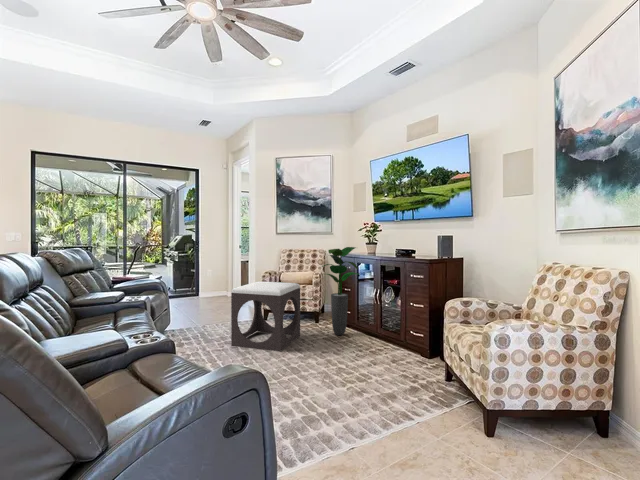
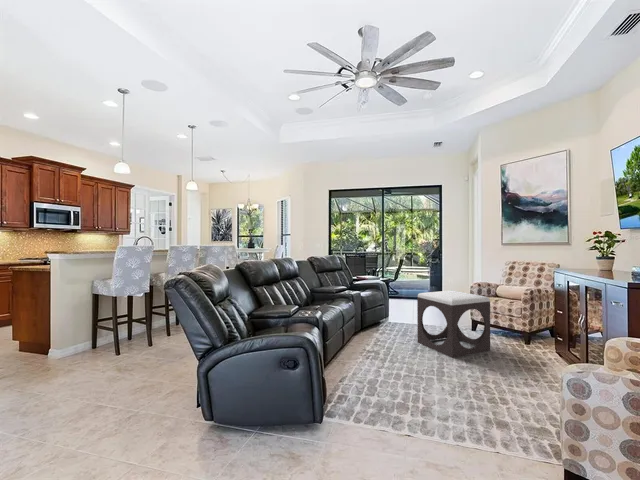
potted plant: present [322,247,359,335] -> none [518,262,570,362]

